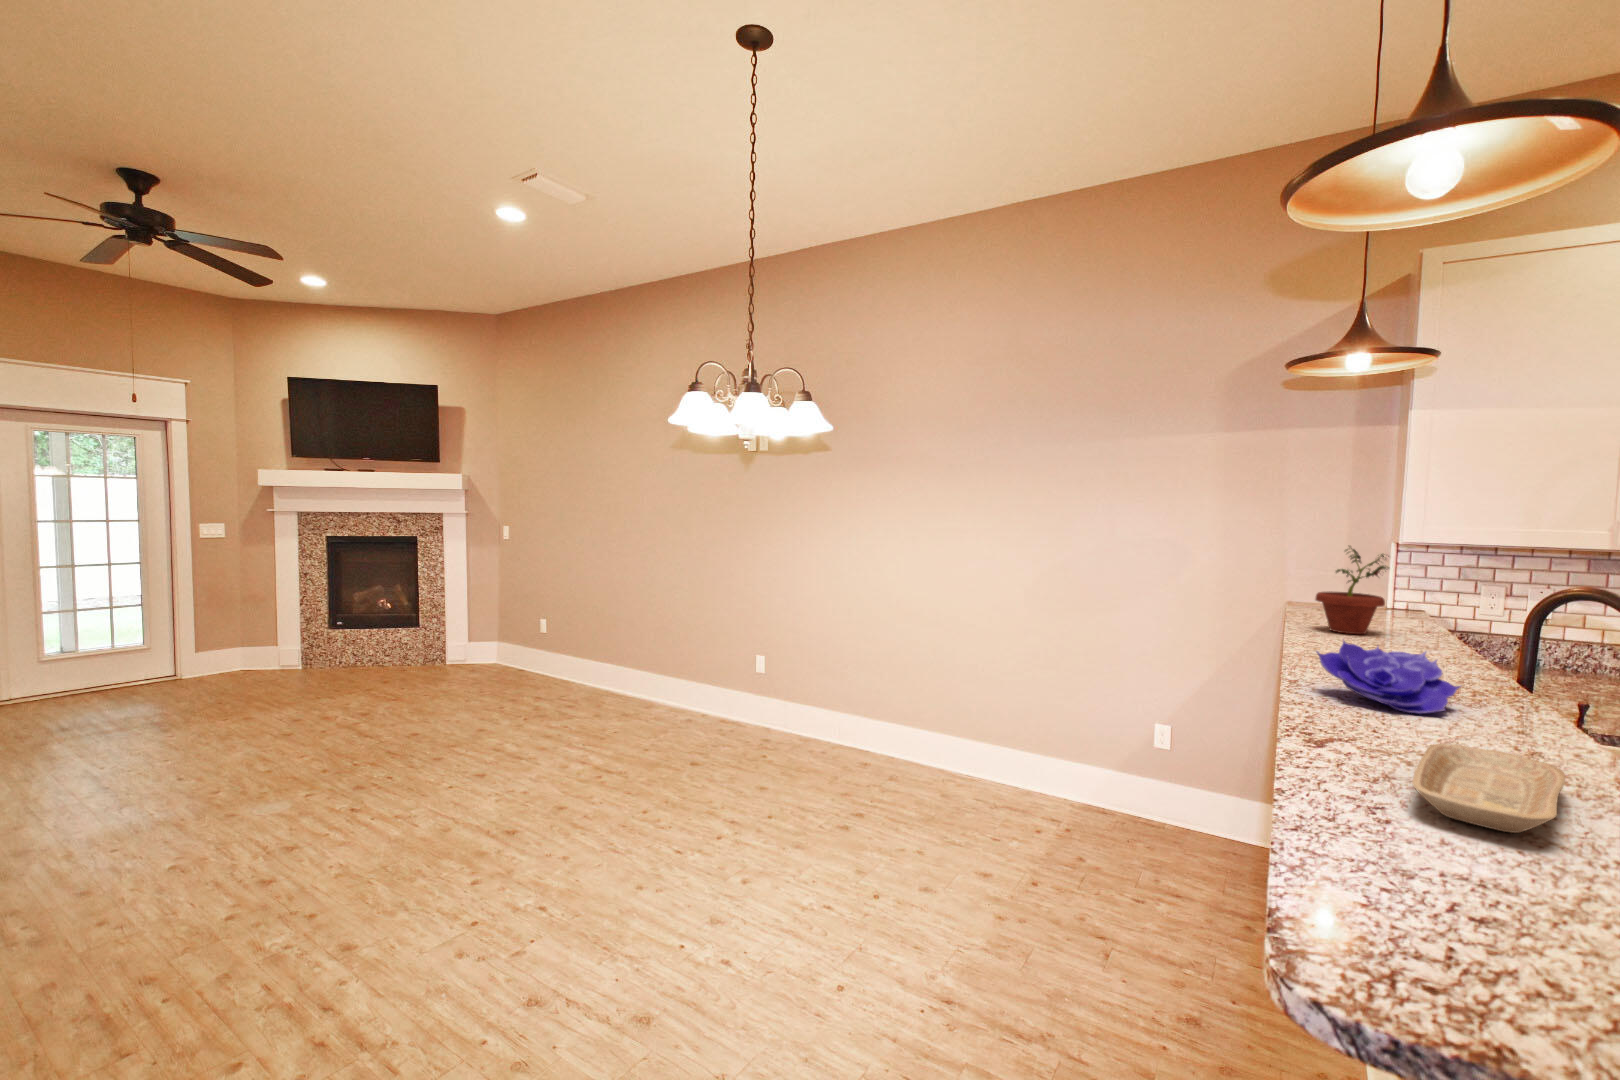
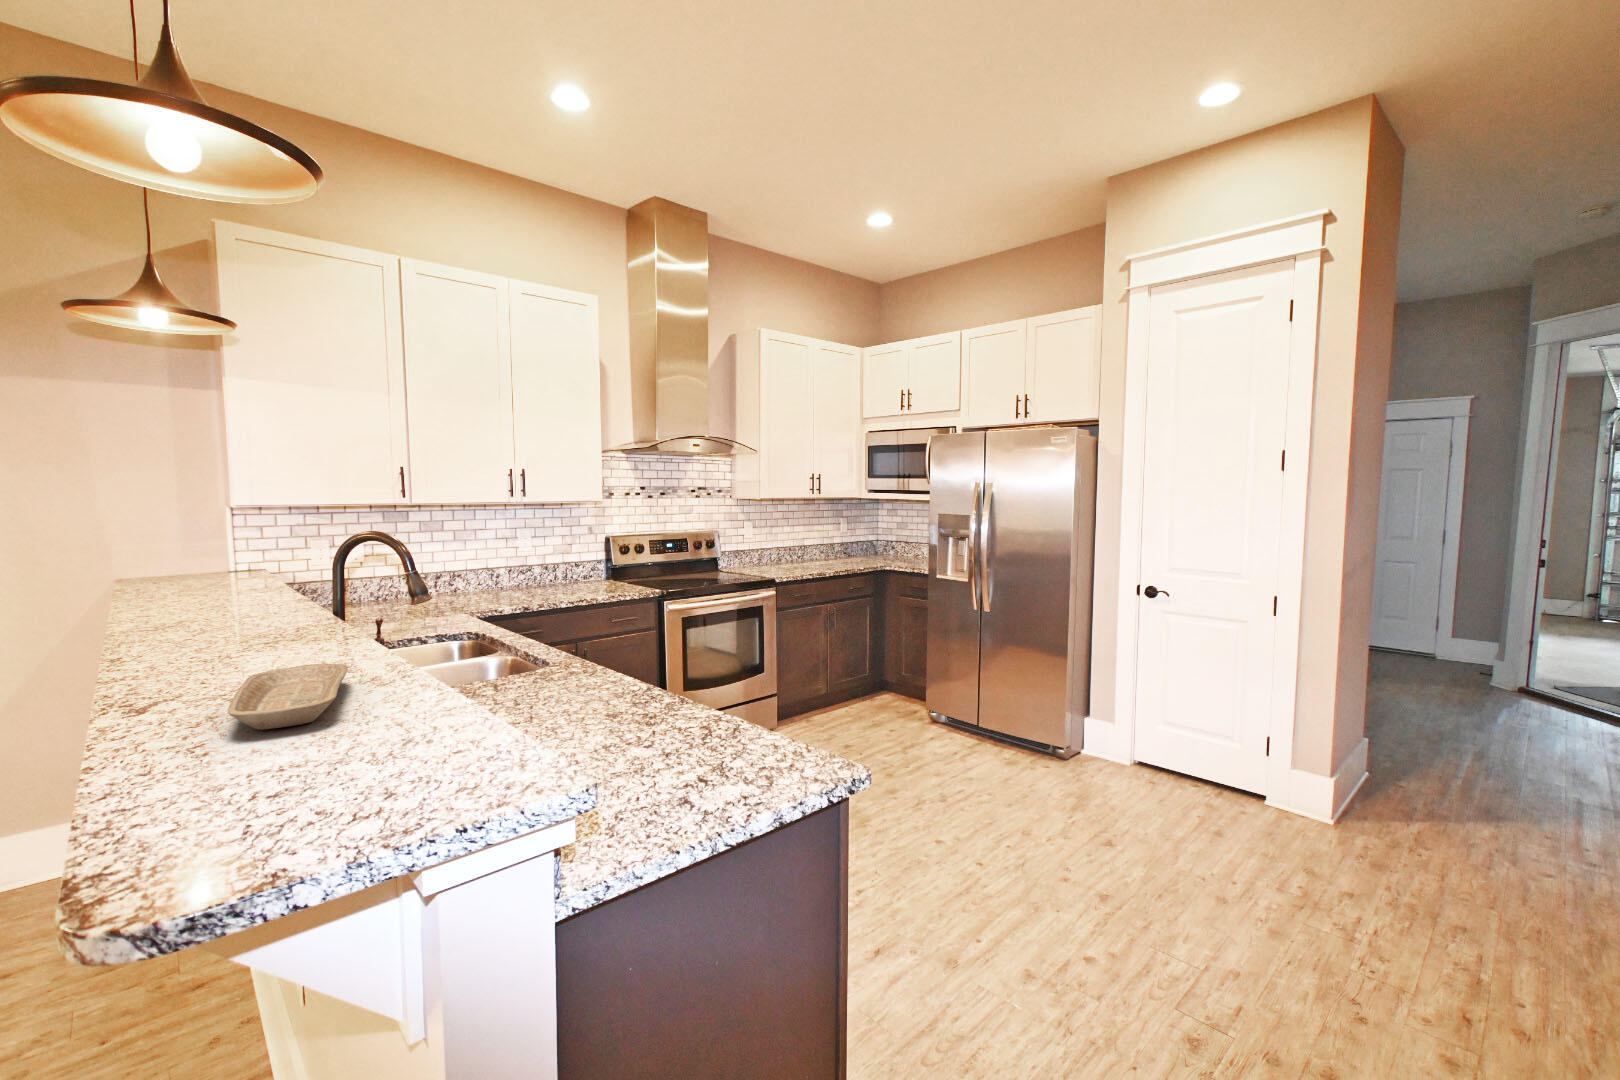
potted plant: present [1316,546,1389,634] -> none [145,507,223,603]
decorative bowl: present [1316,641,1460,714] -> none [137,598,284,659]

